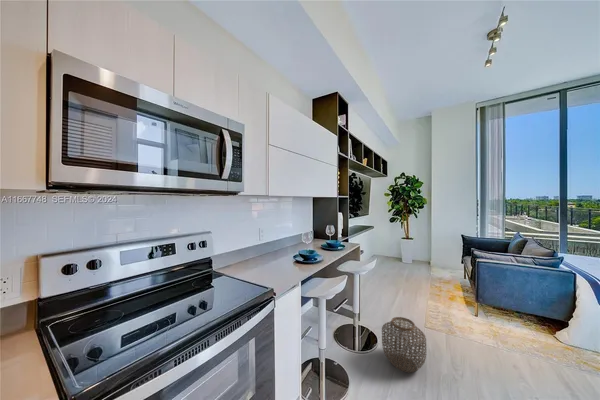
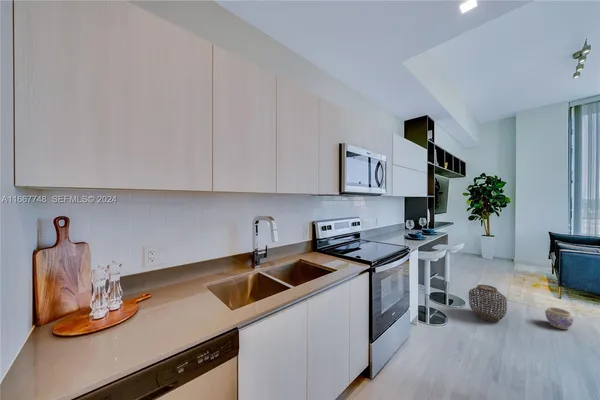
planter: none [469,340,501,373] -> present [545,307,573,330]

